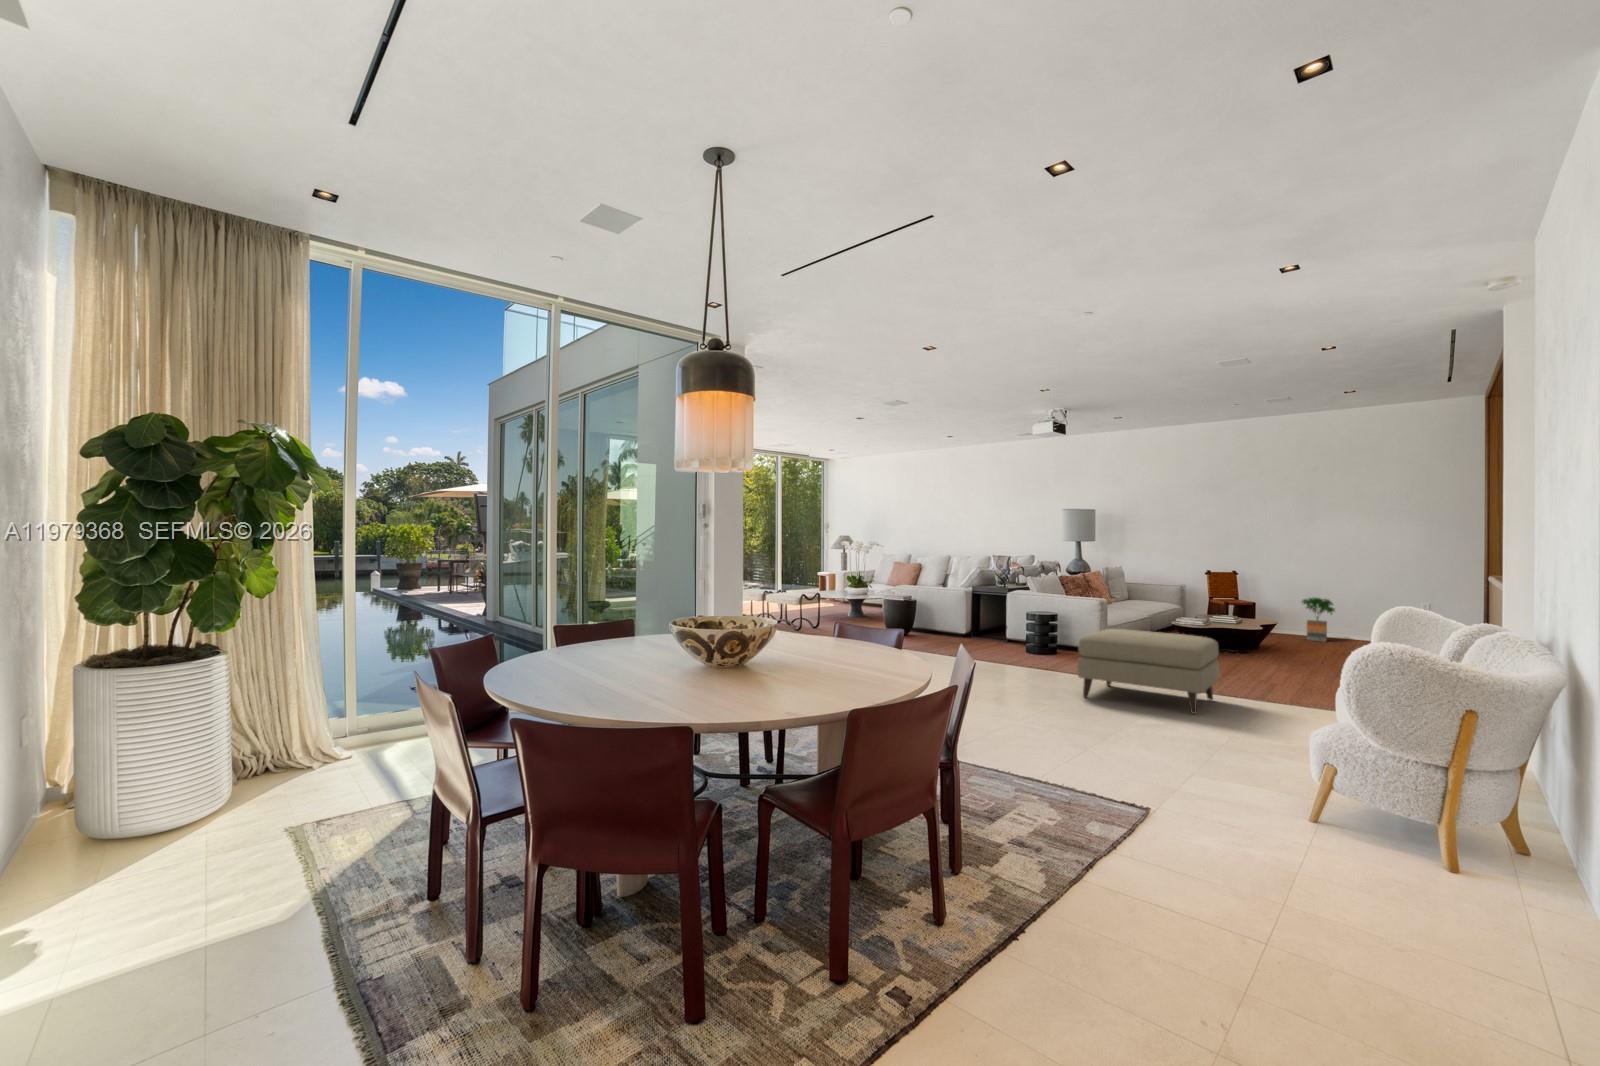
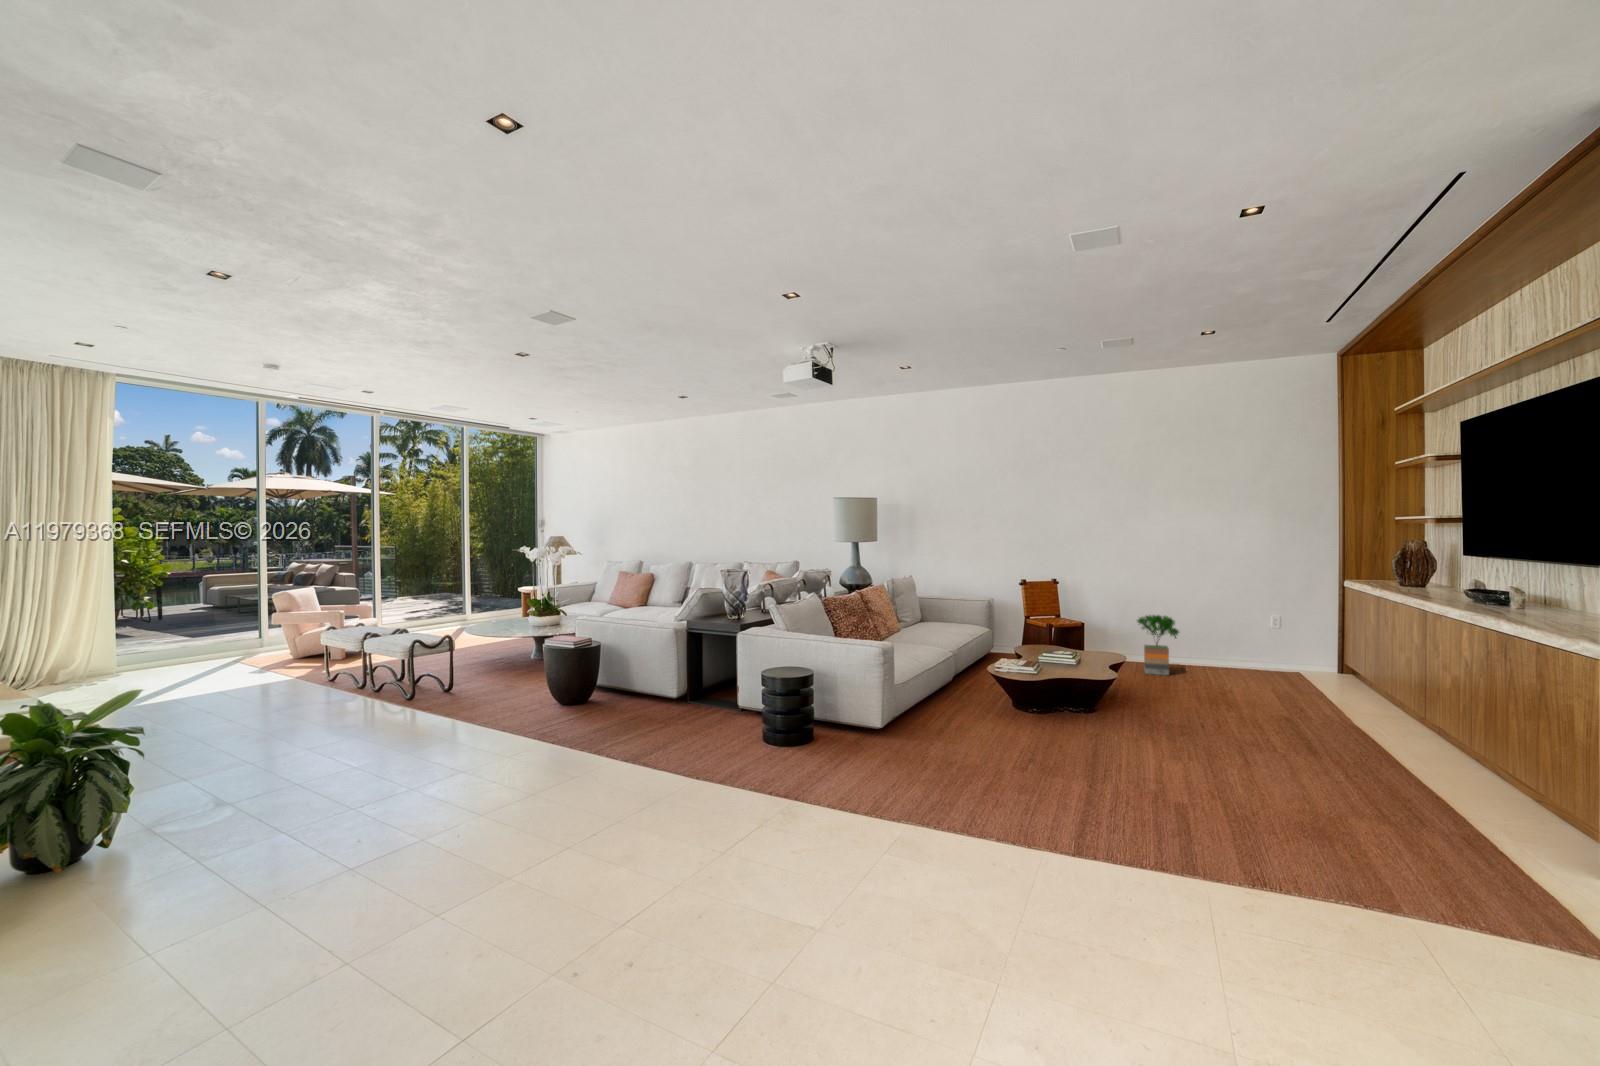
ottoman: present [1078,629,1219,714] -> none [821,740,1100,978]

